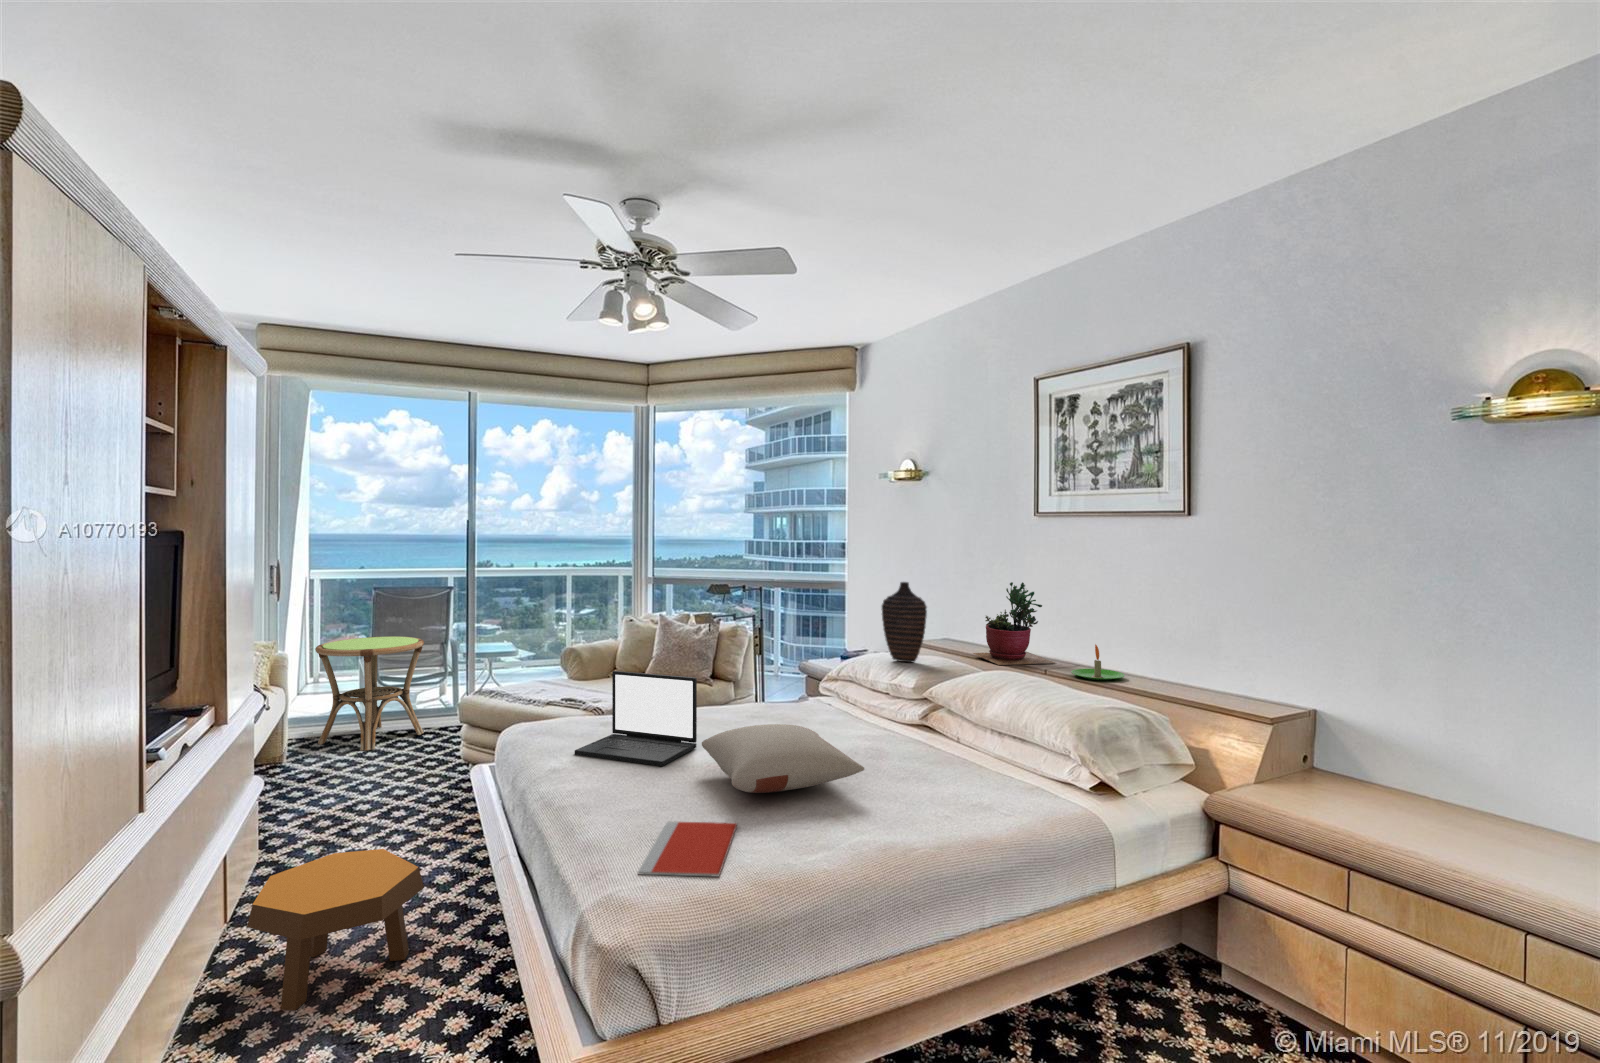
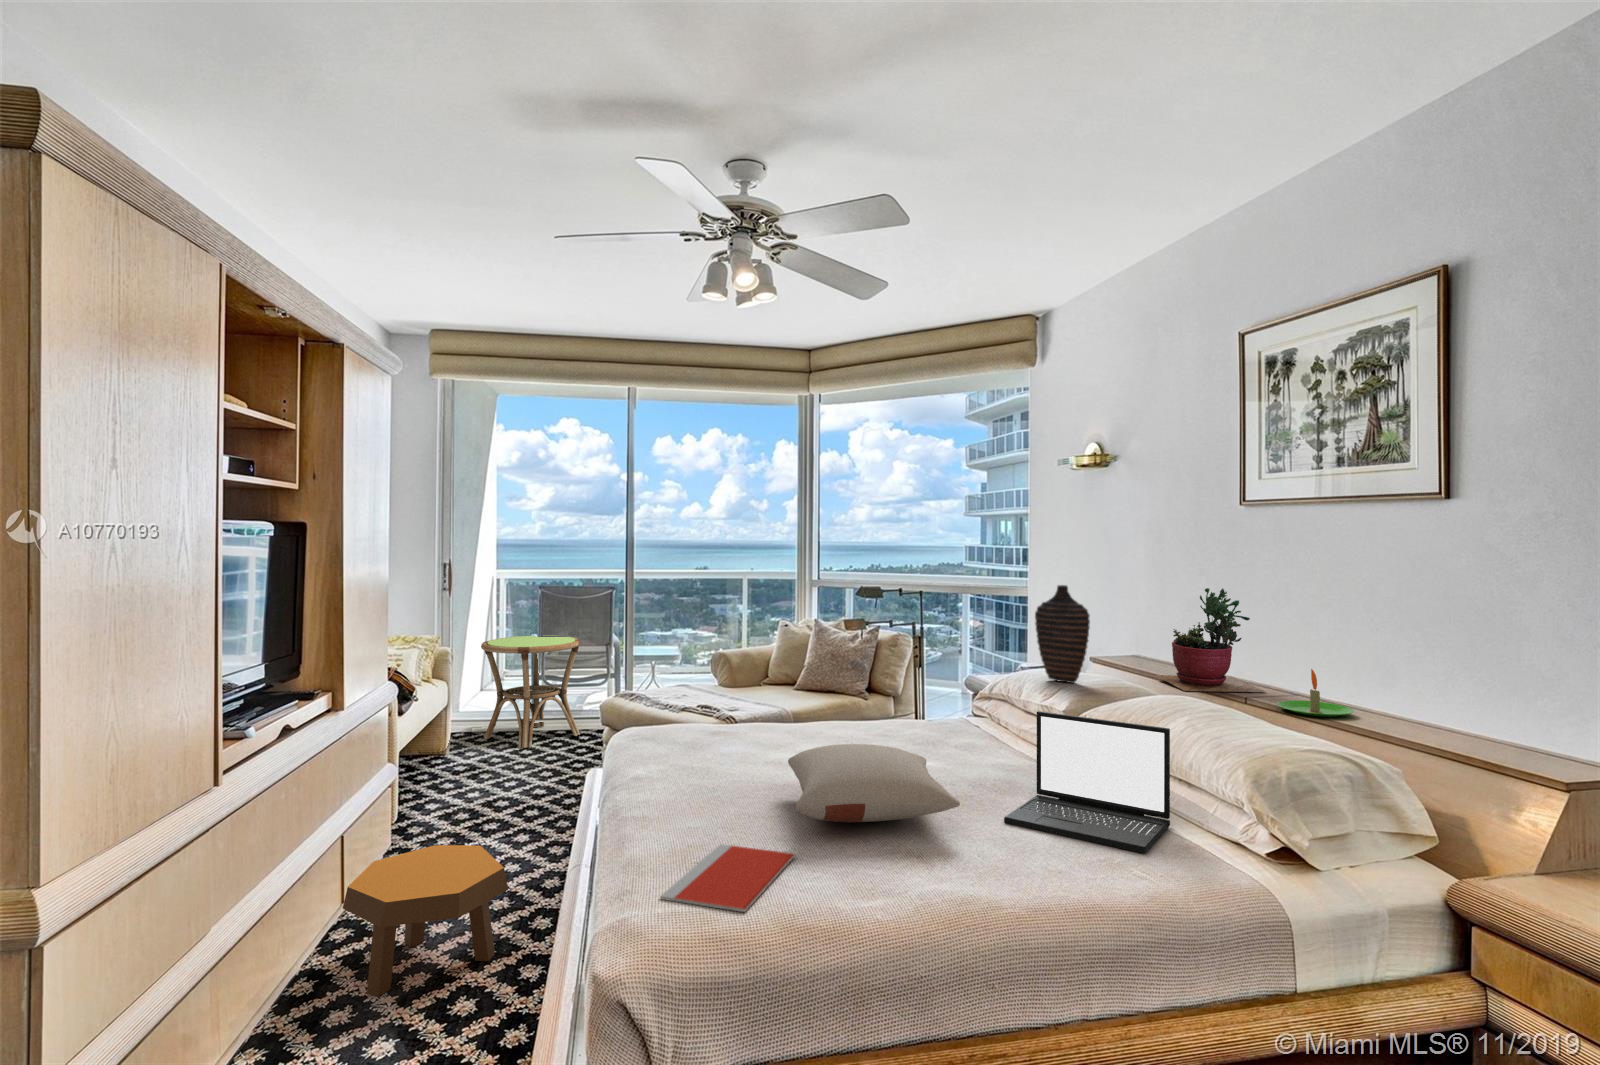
laptop: present [575,671,697,766] -> present [1004,711,1170,853]

